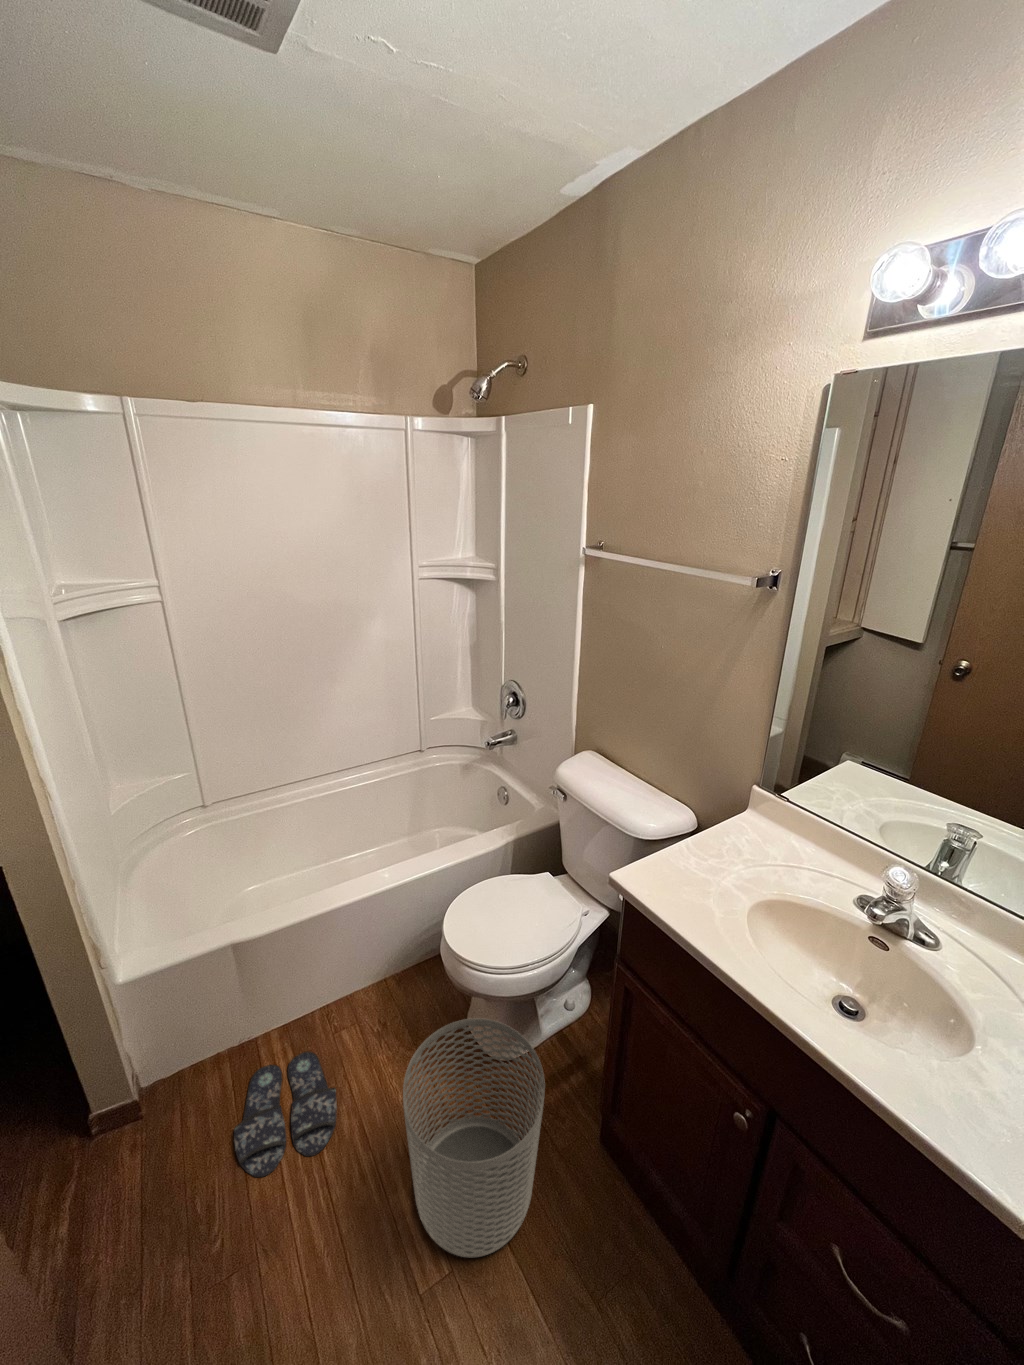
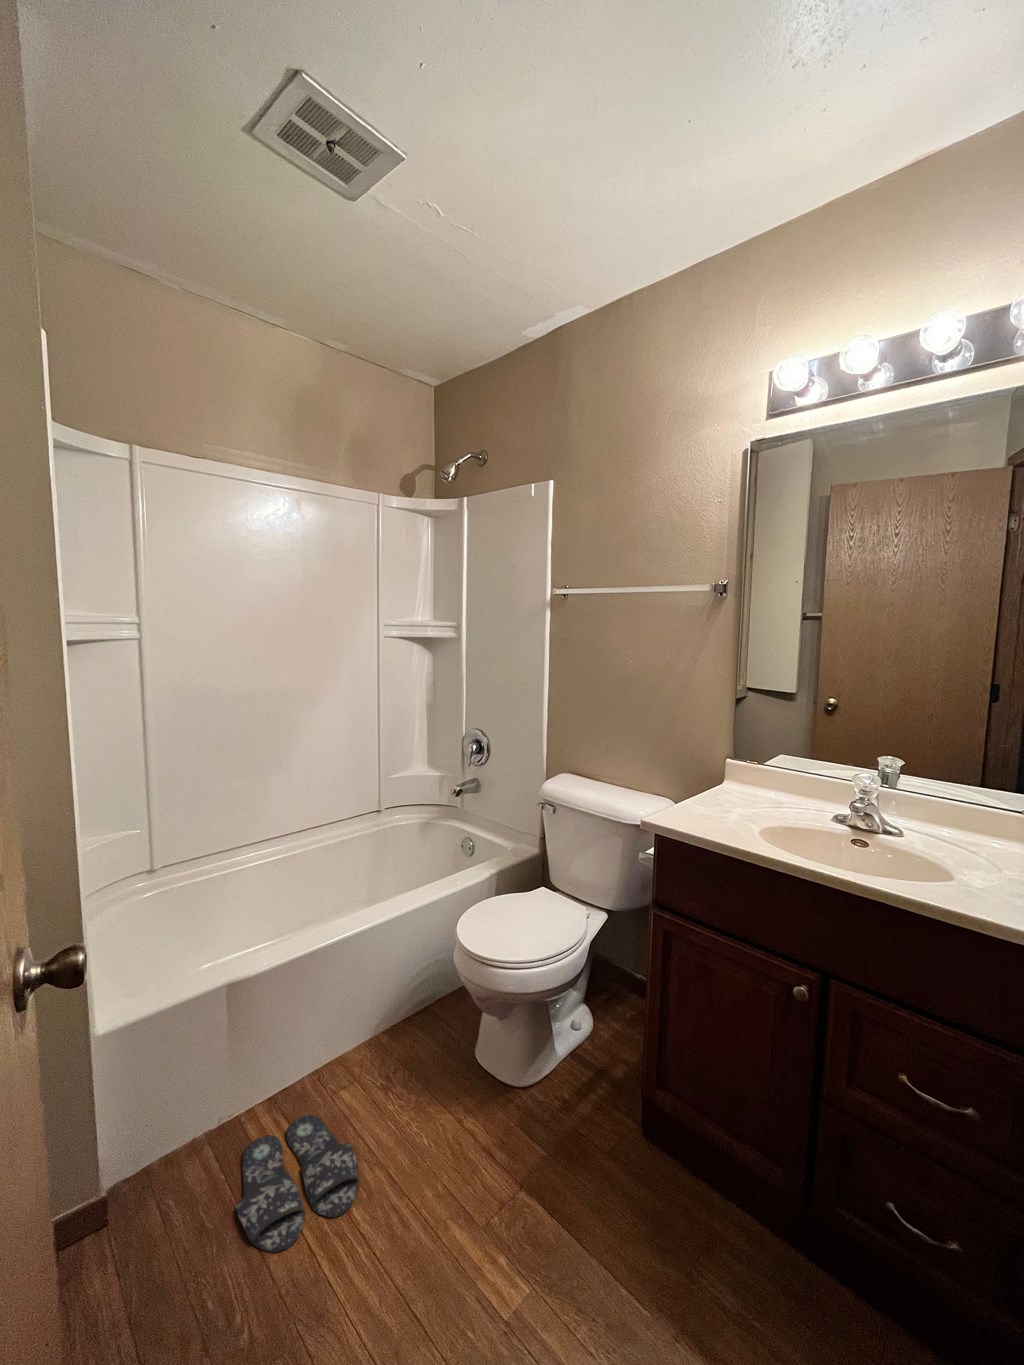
waste bin: present [403,1018,545,1257] -> none [464,1005,609,1272]

